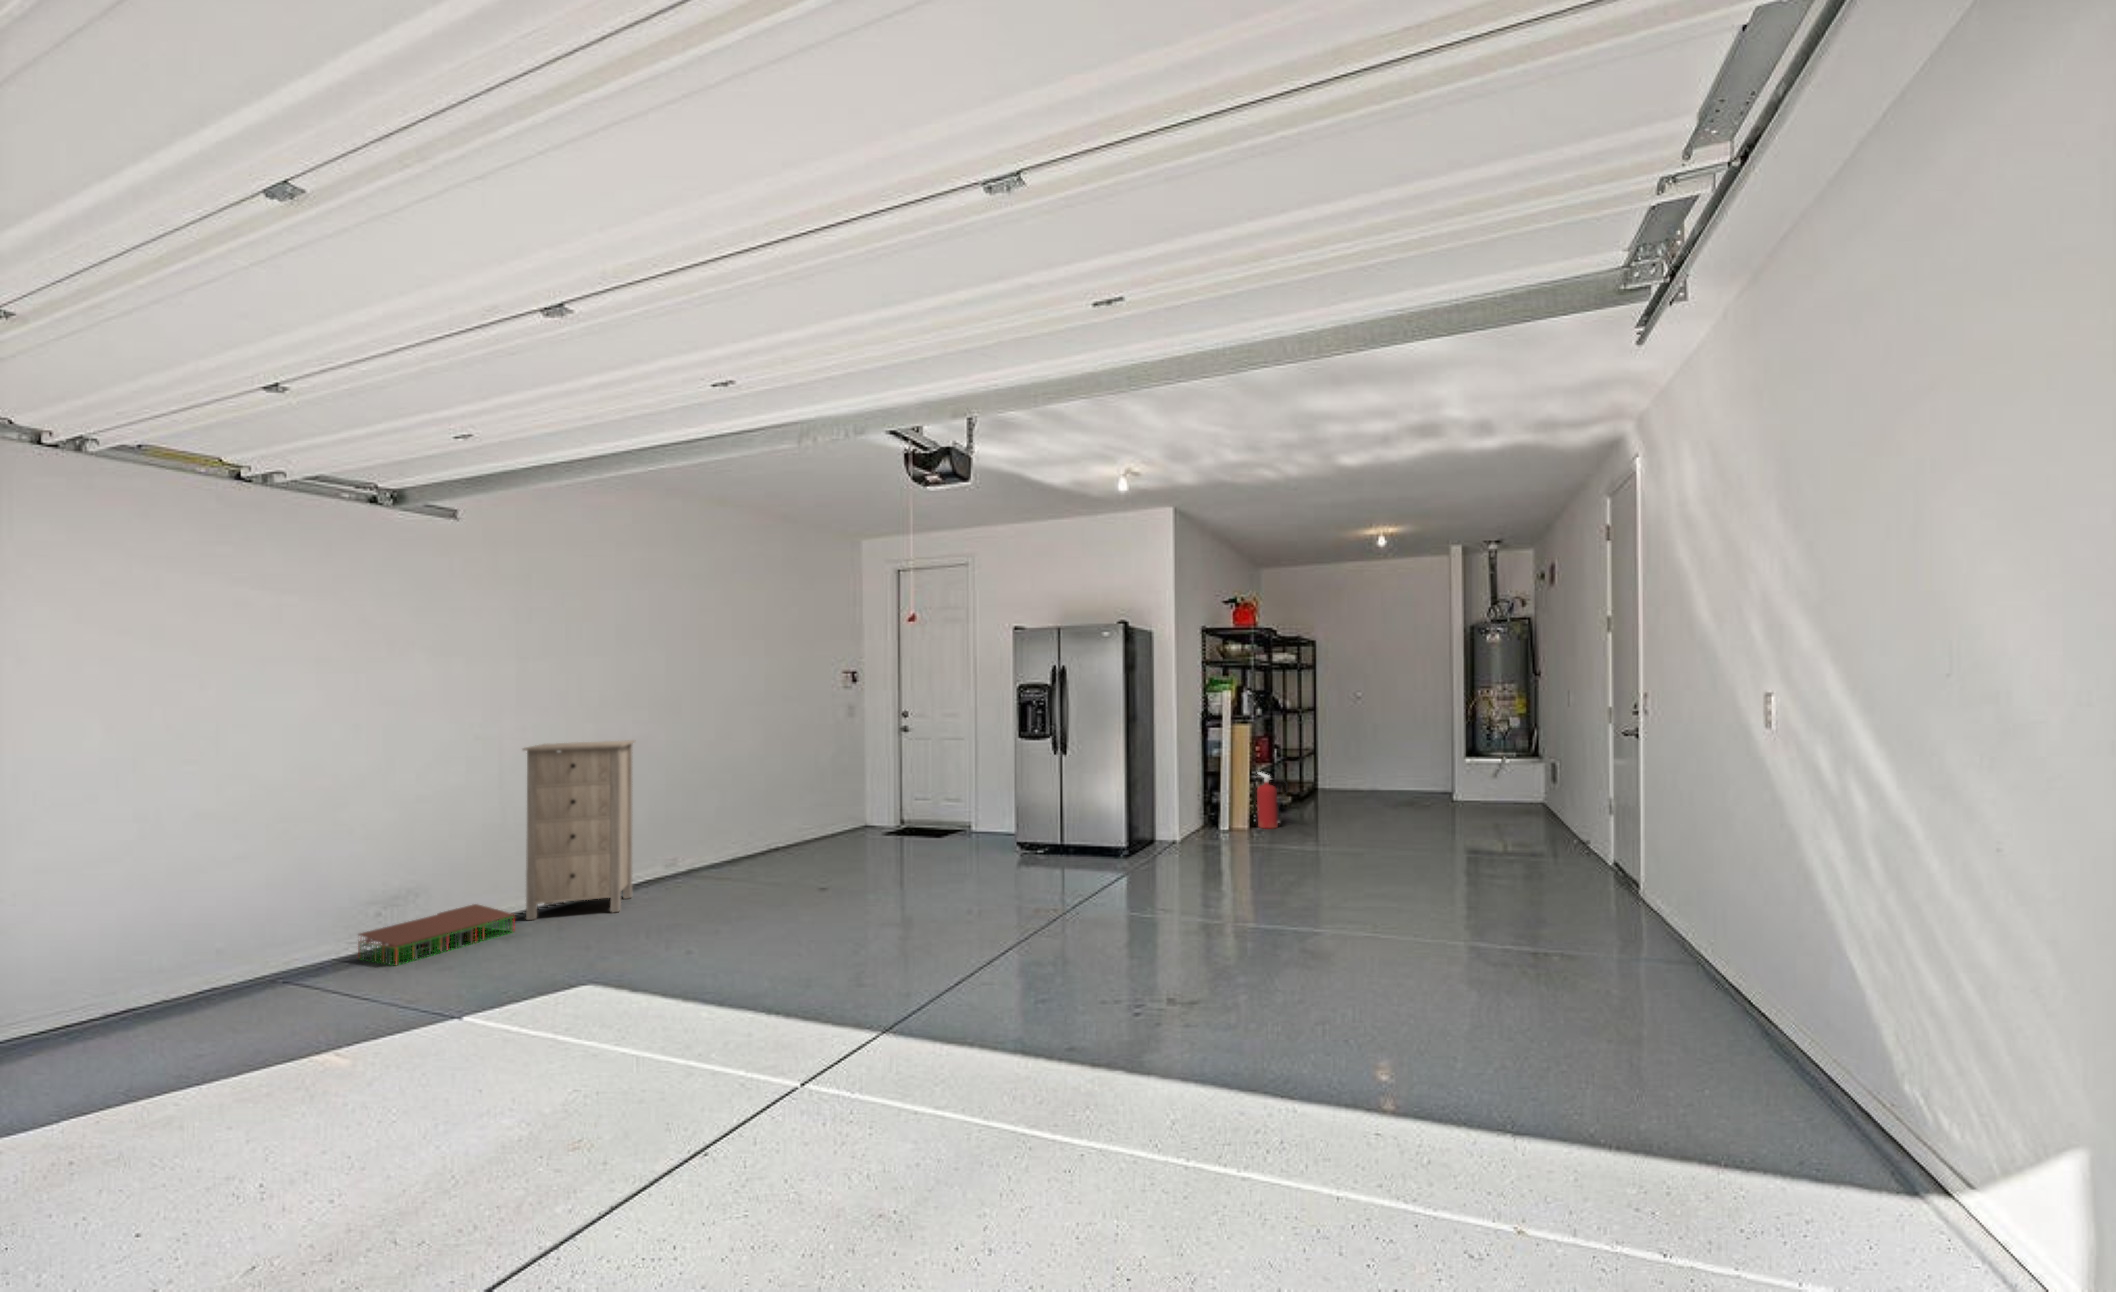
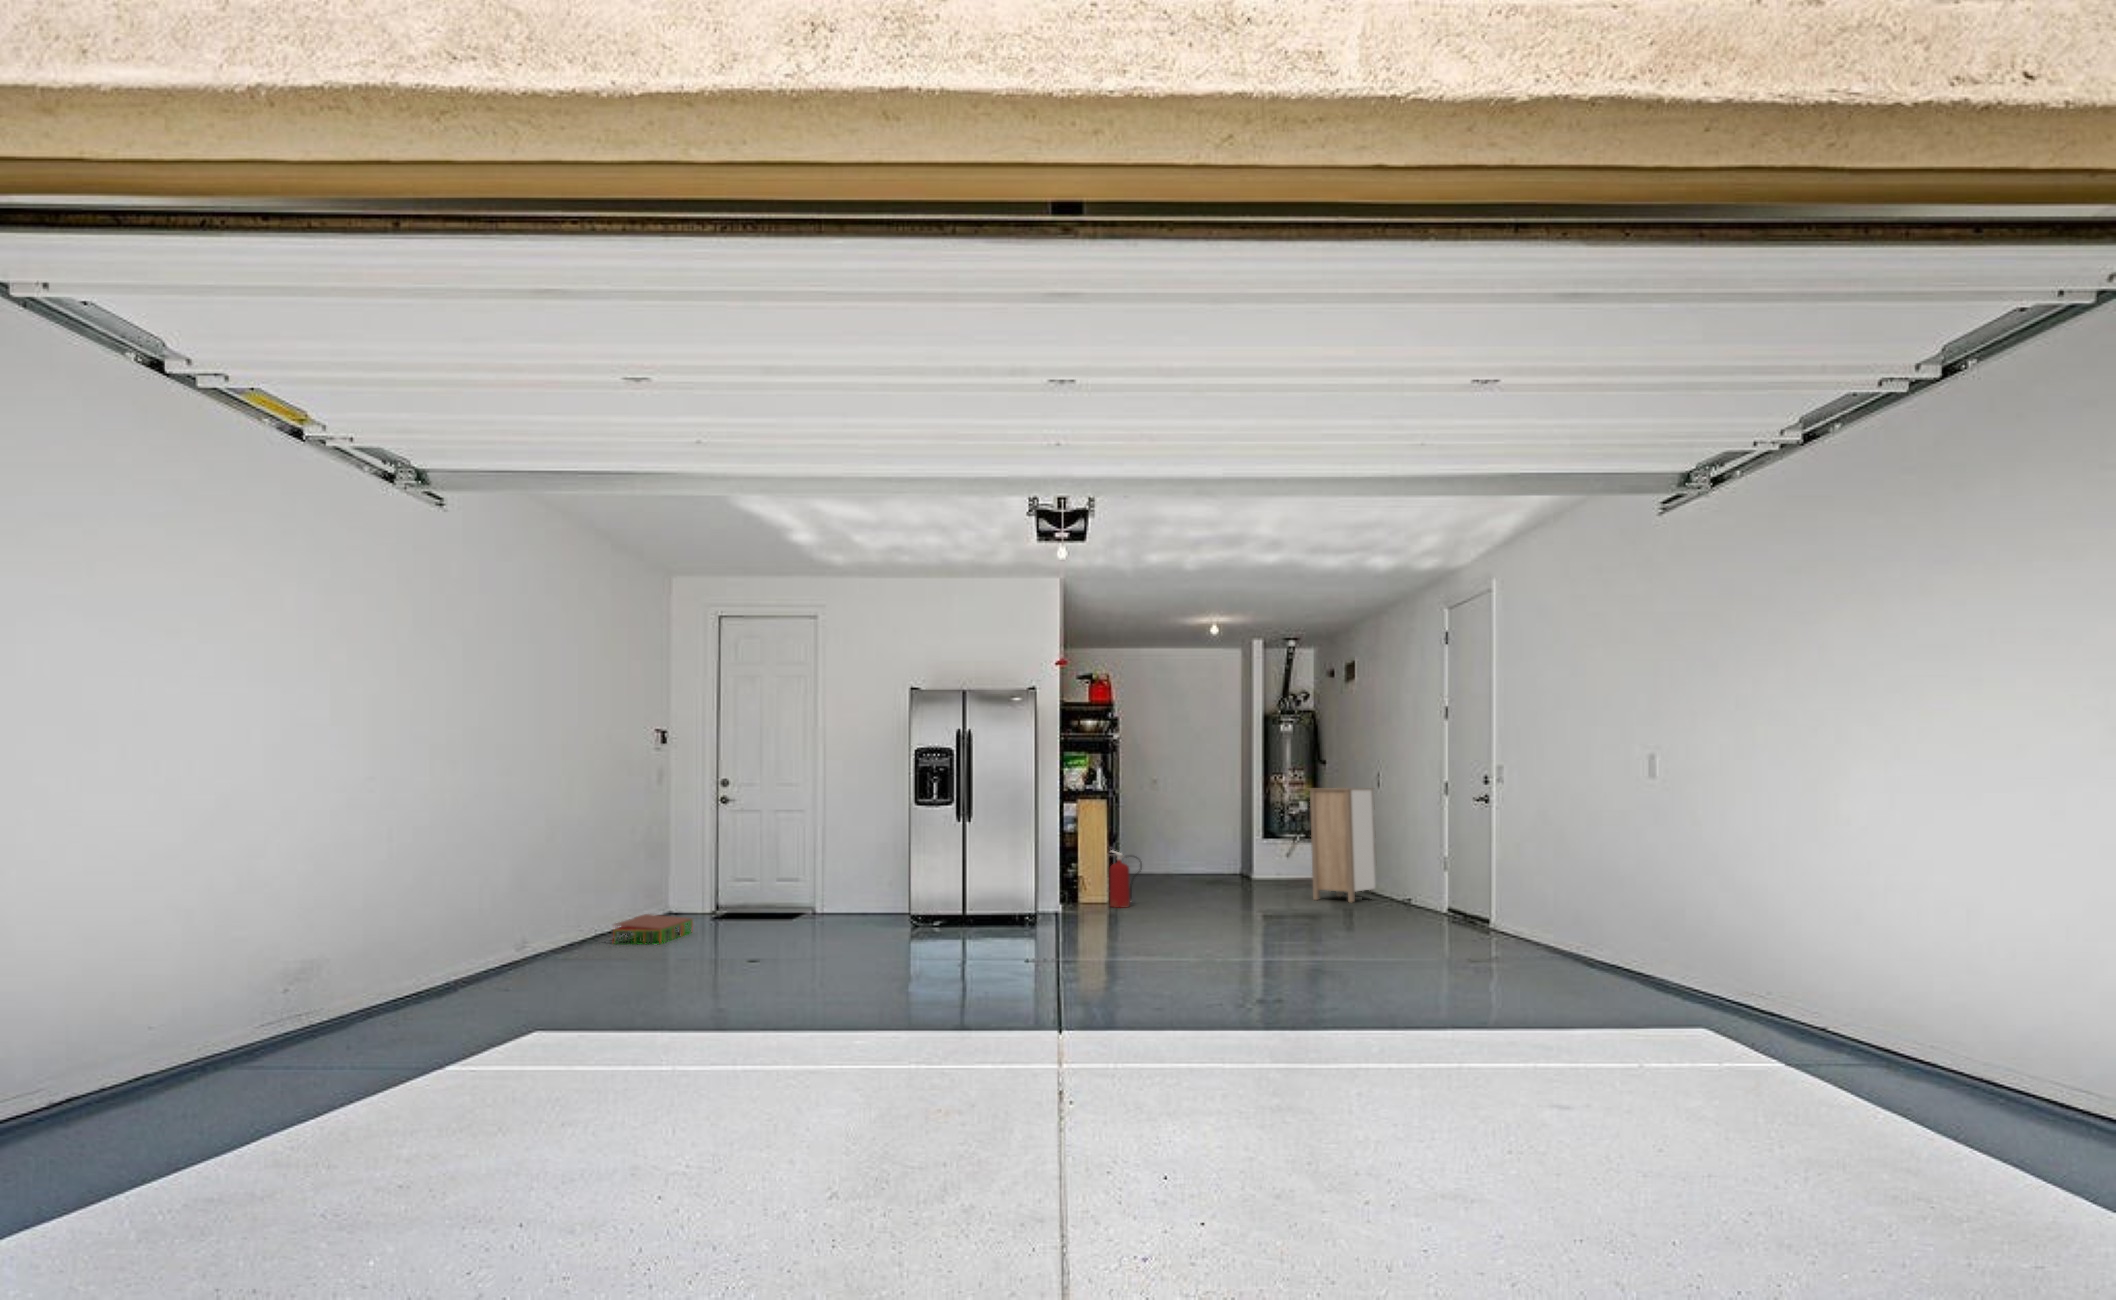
storage cabinet: present [523,740,635,920] -> present [1310,788,1376,902]
storage bin: present [358,904,515,965] -> present [613,914,693,944]

